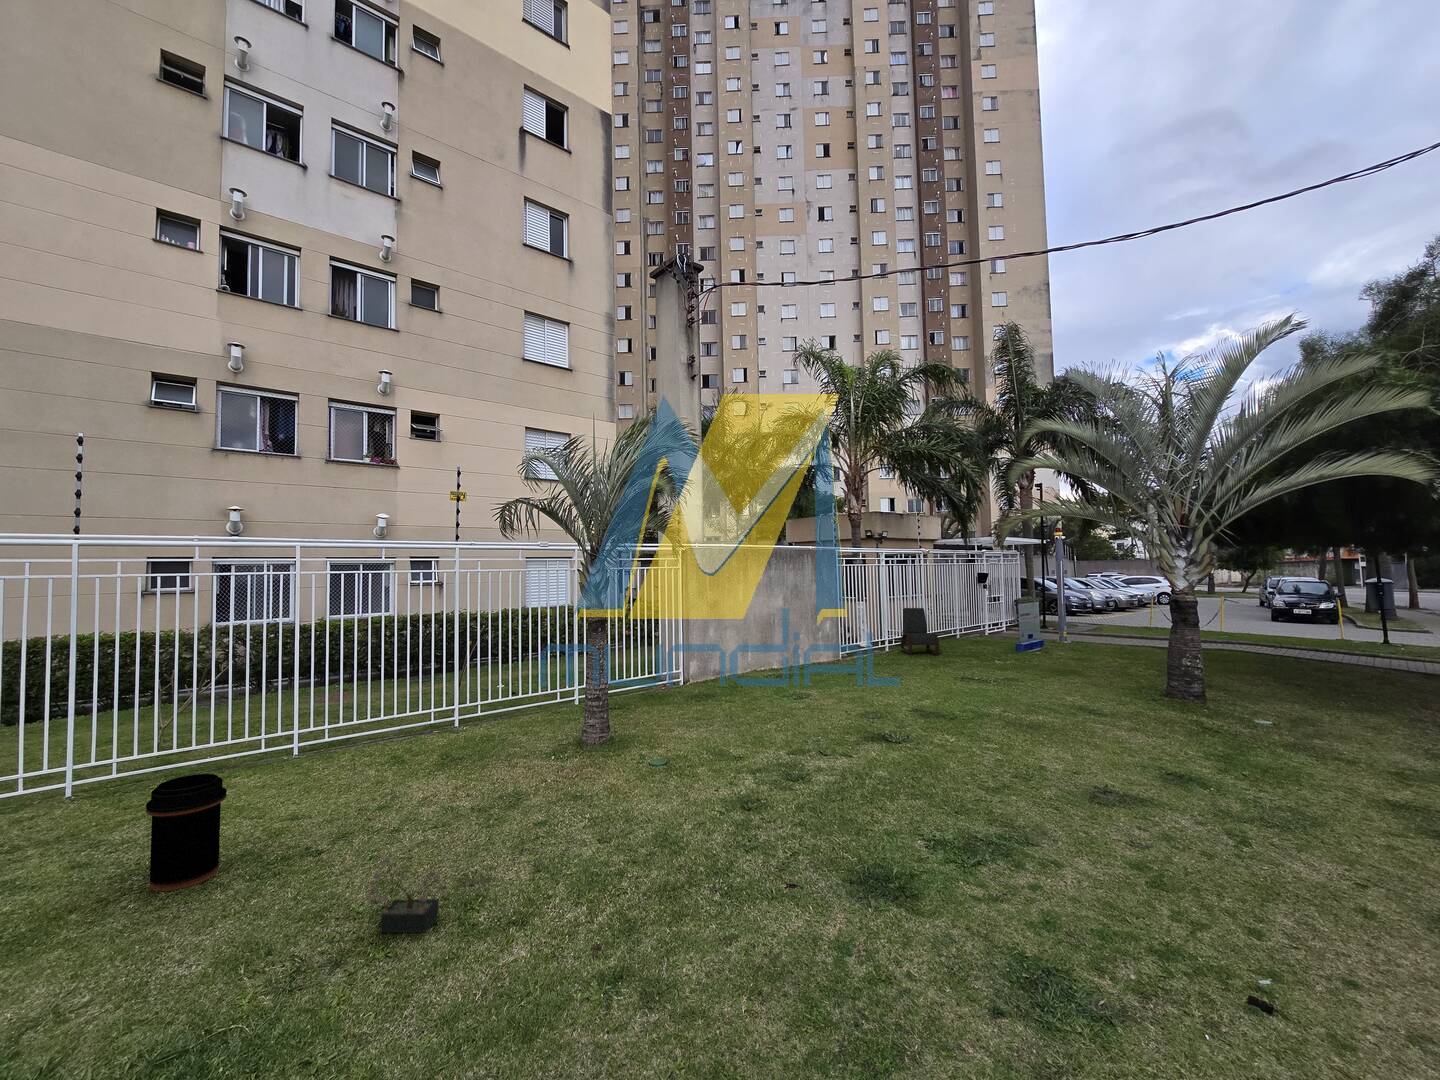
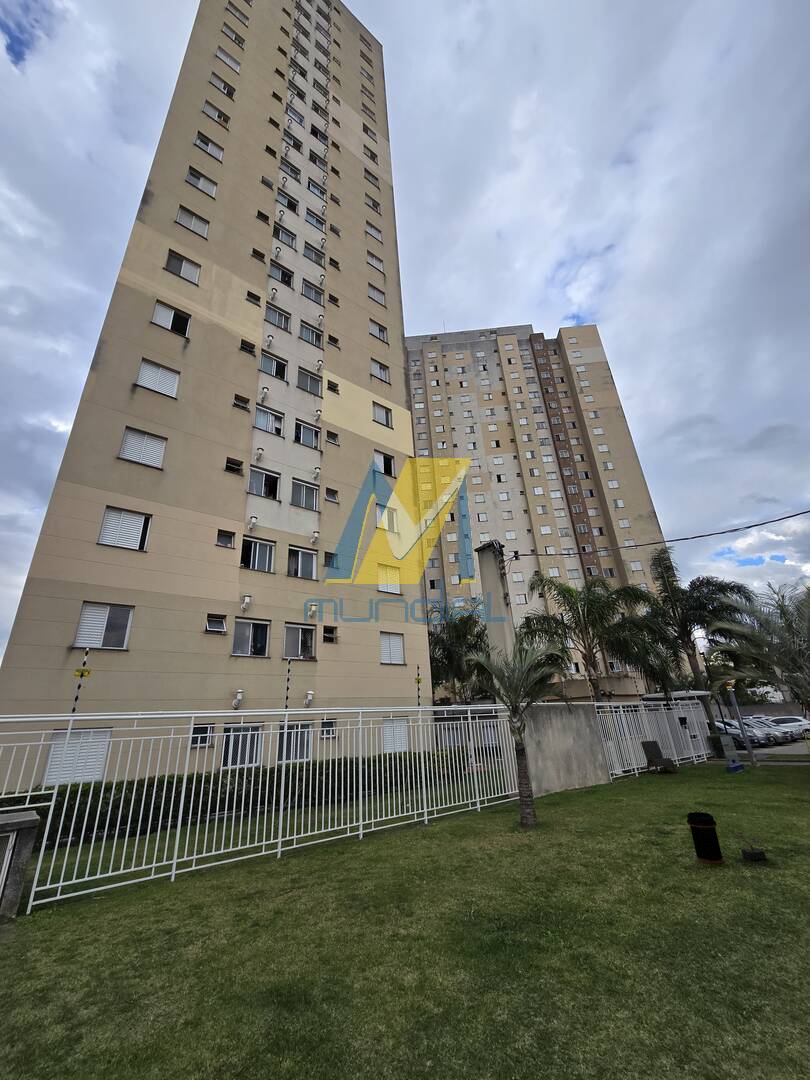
trash can: present [146,774,227,891] -> present [687,812,723,863]
decorative plant: present [367,855,447,933] -> present [732,831,766,860]

